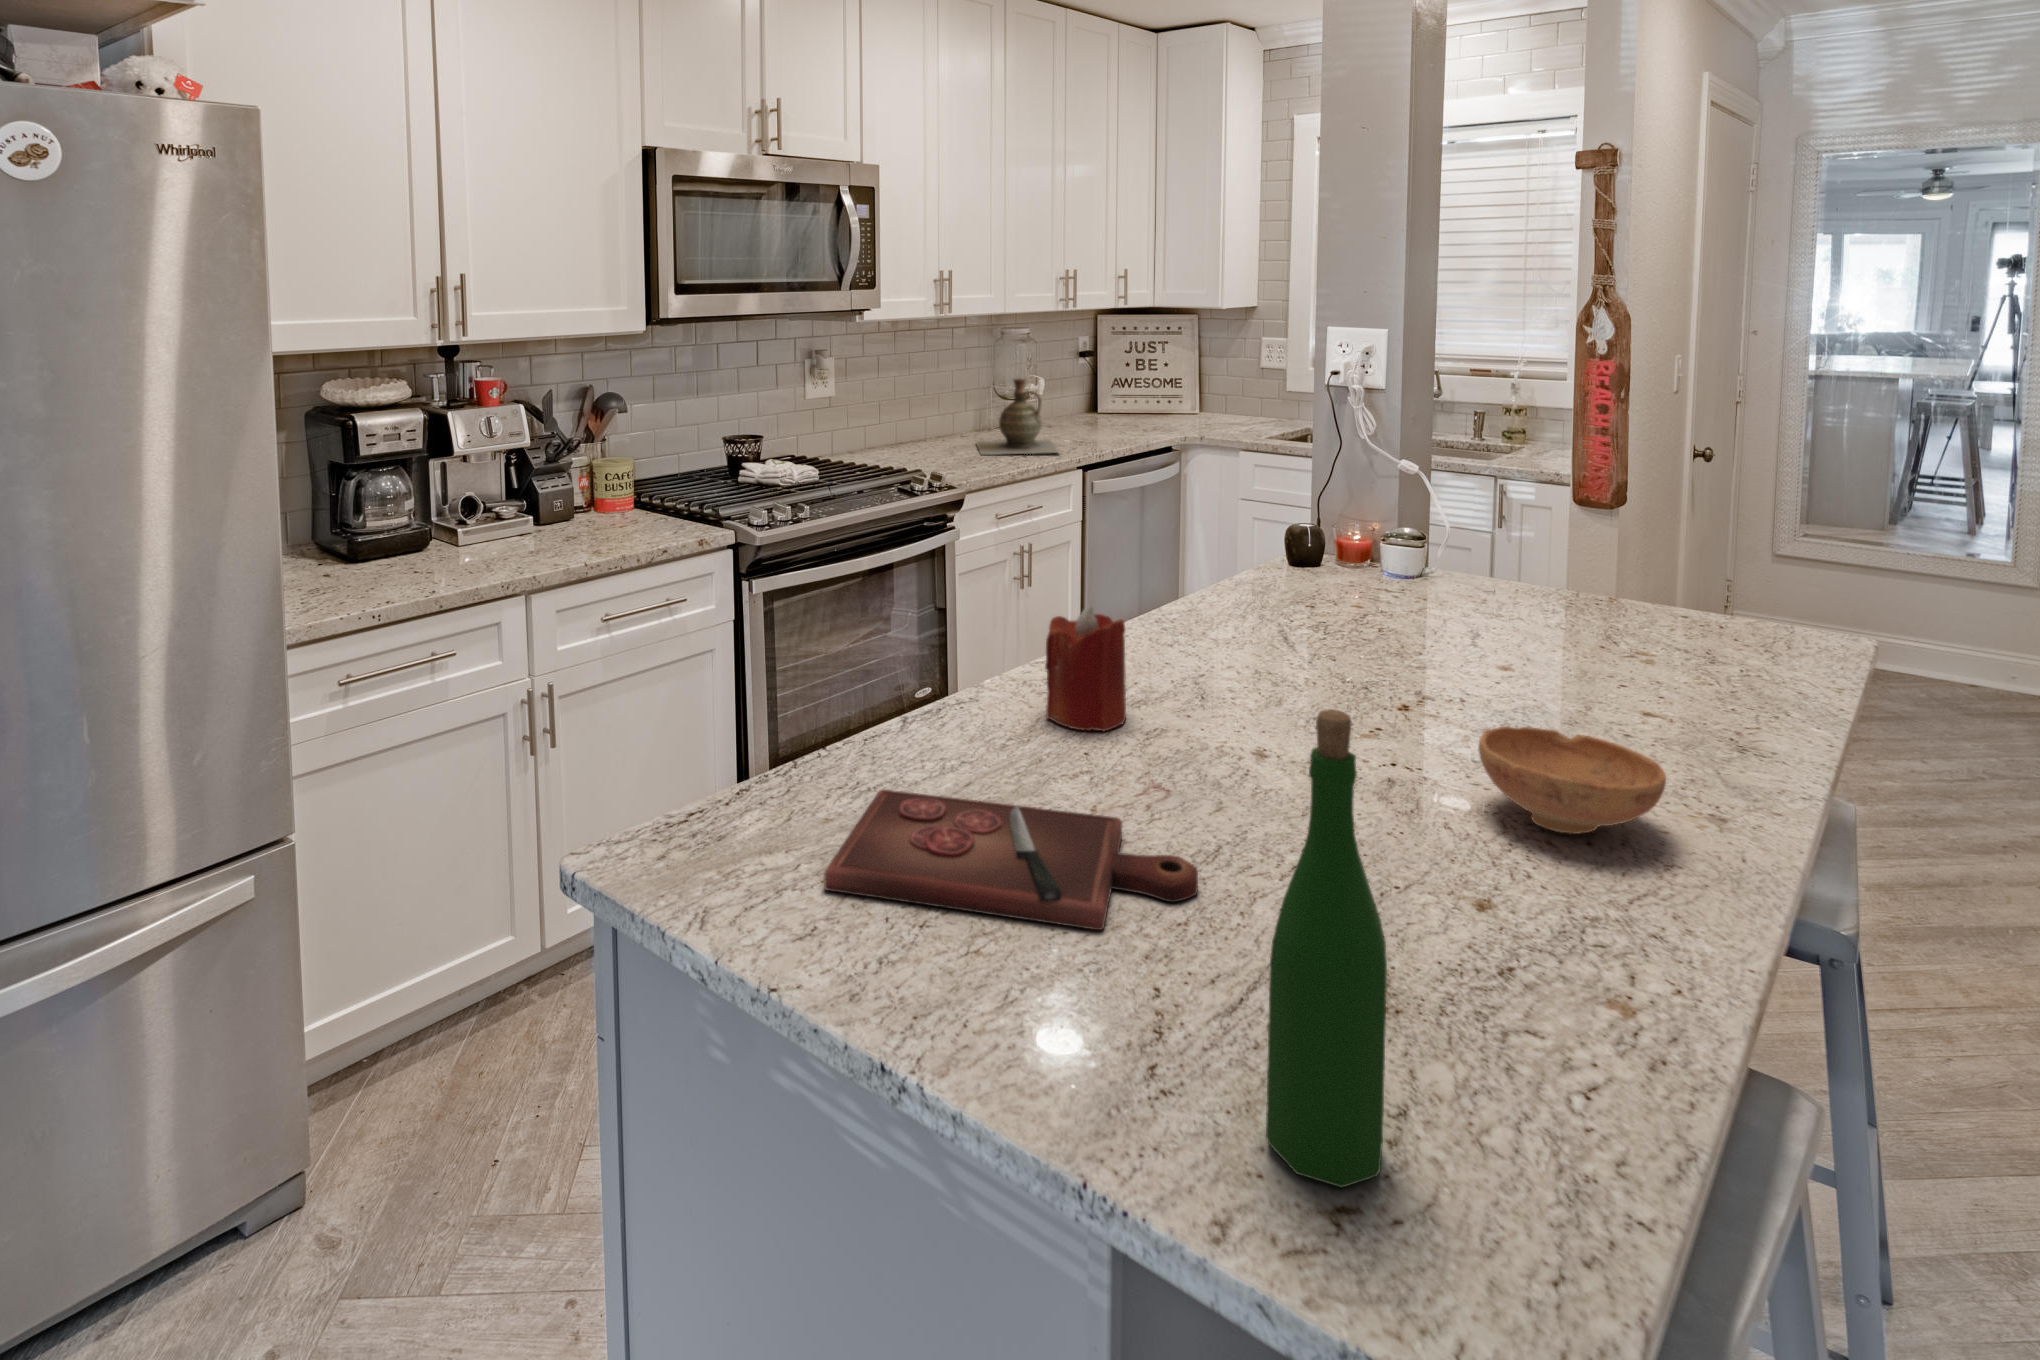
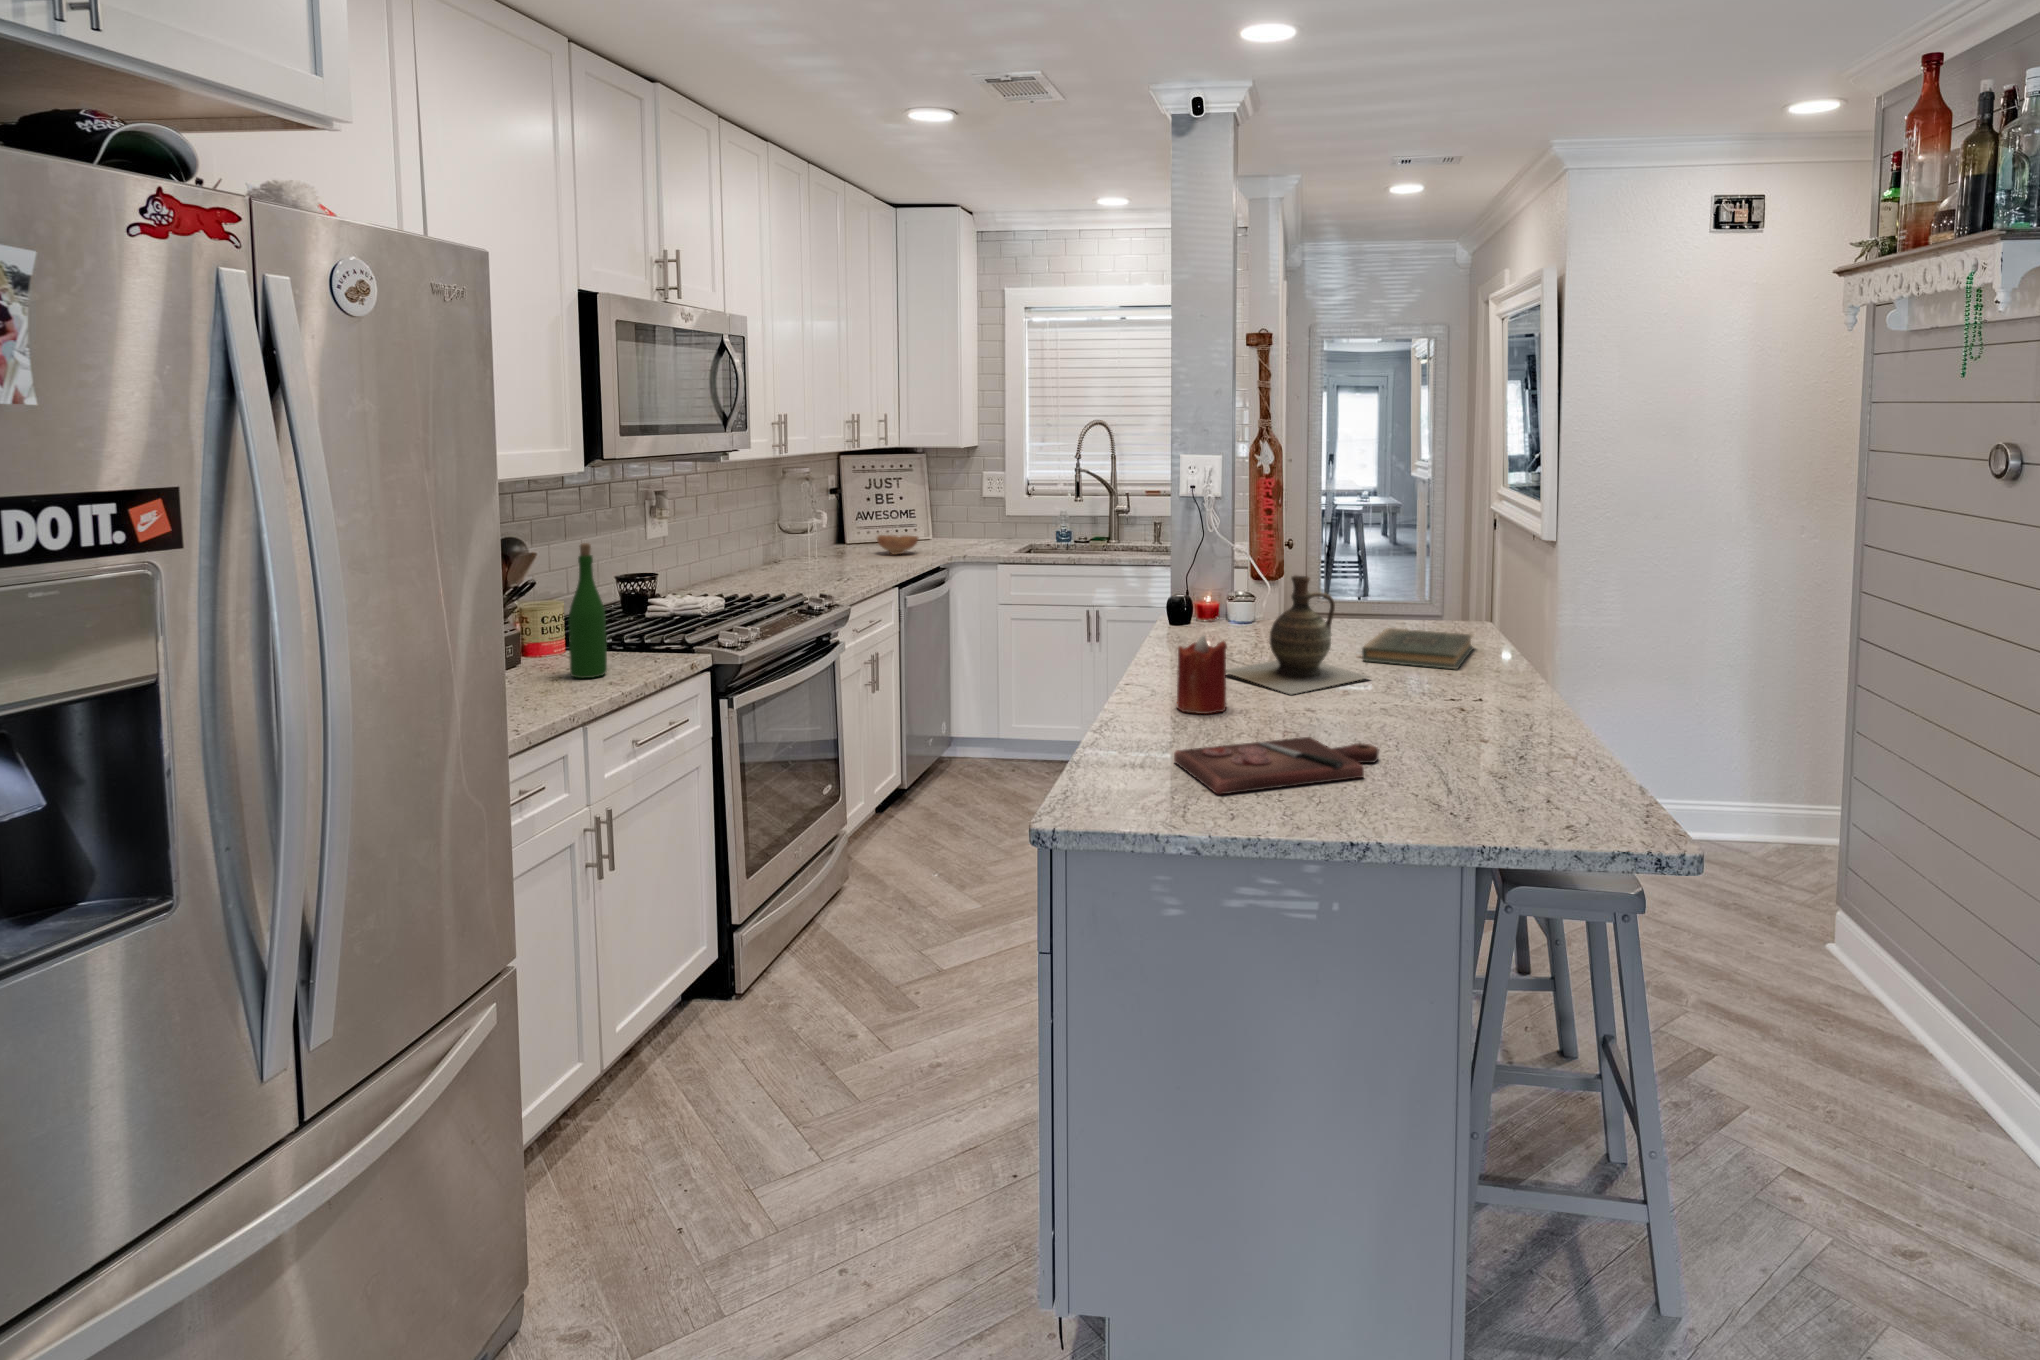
ceramic jug: present [976,379,1058,455] -> present [1226,576,1368,694]
book: none [1497,627,1778,734] -> present [1362,628,1473,669]
wine bottle: present [1266,709,1387,1187] -> present [569,543,607,678]
bowl: present [1478,726,1666,834] -> present [877,535,918,554]

